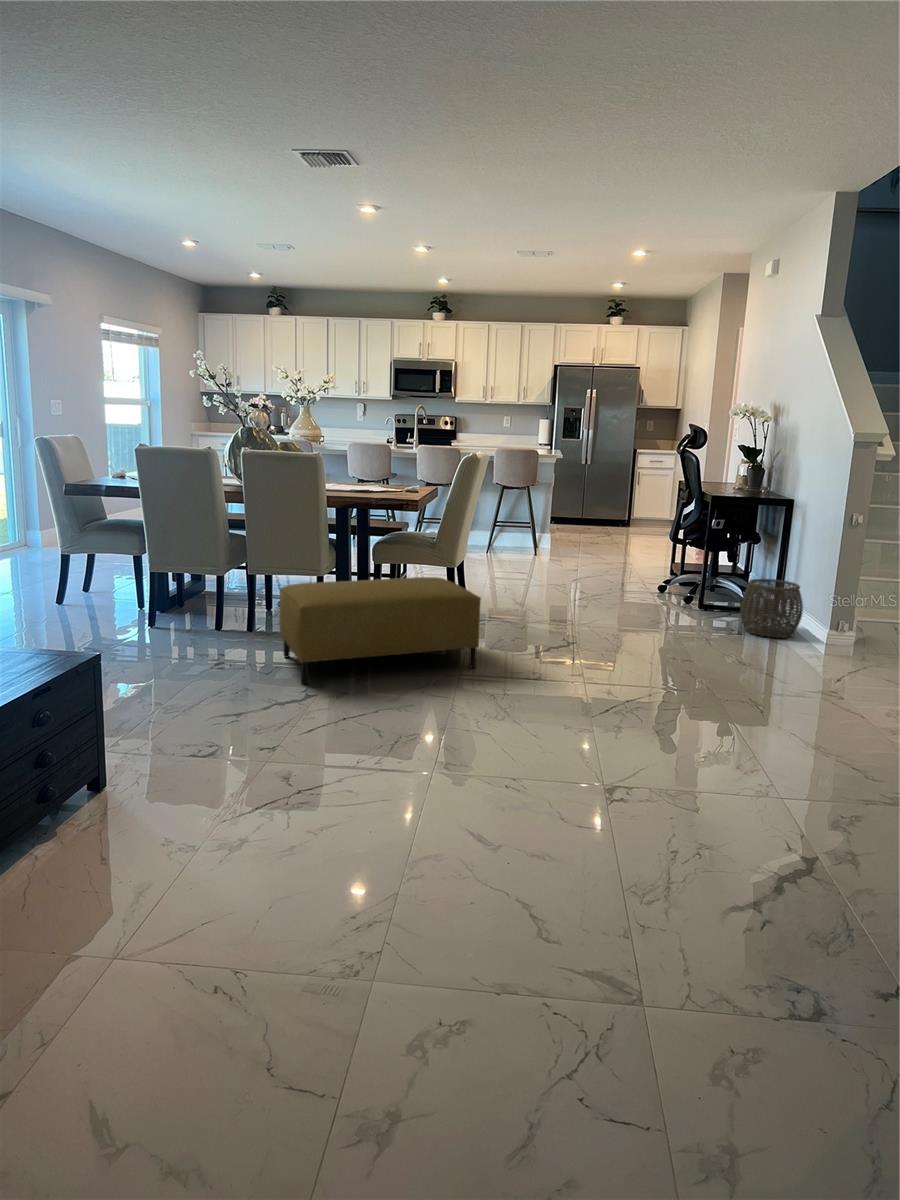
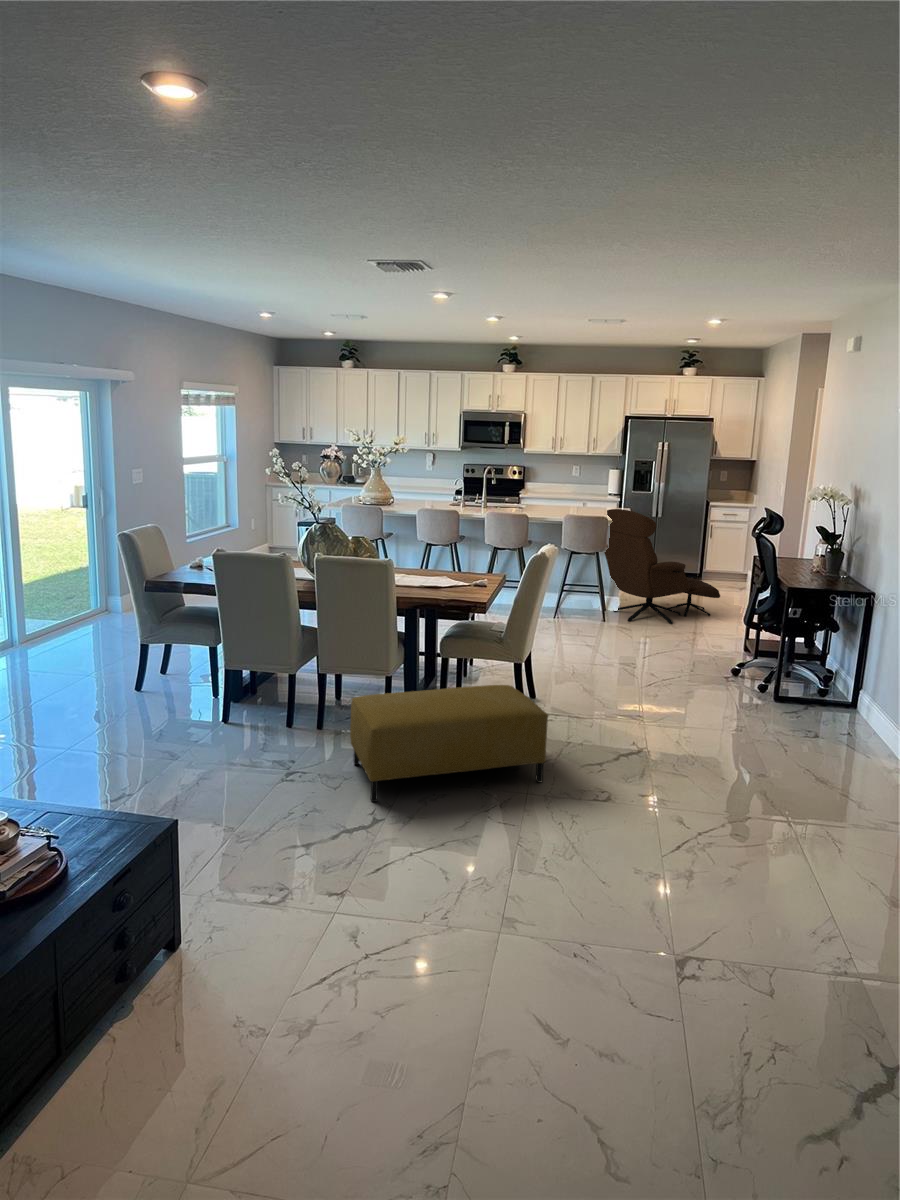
lounge chair: none [535,444,647,556] -> present [604,509,720,624]
woven basket: present [740,579,803,638] -> none [815,678,883,743]

